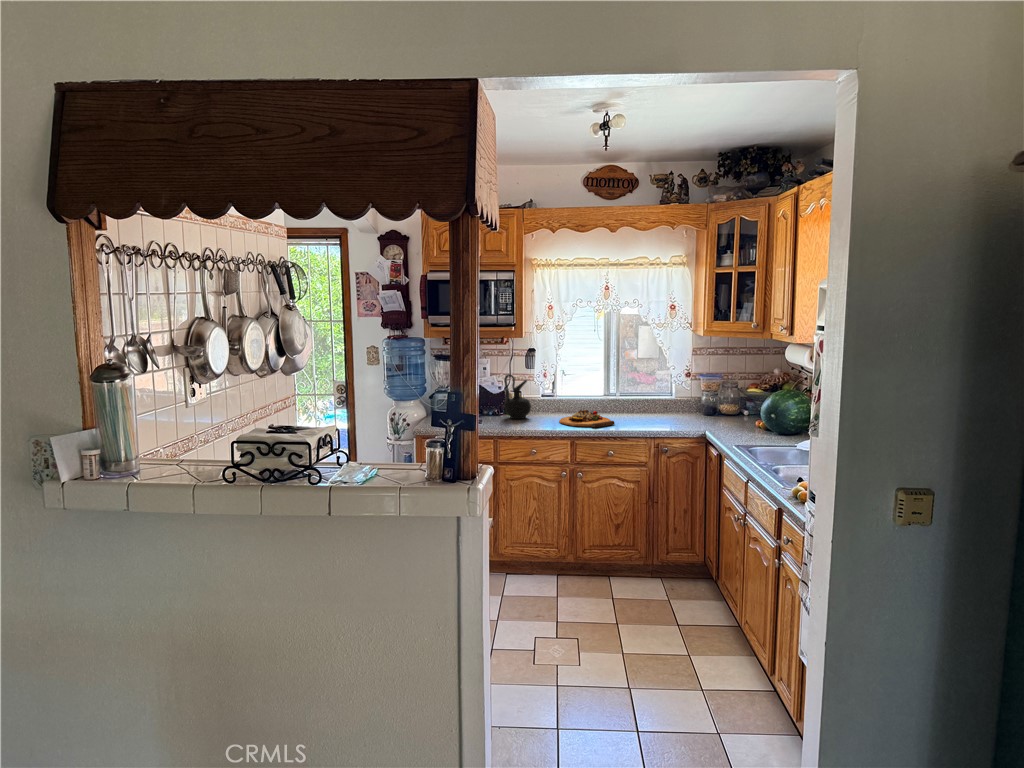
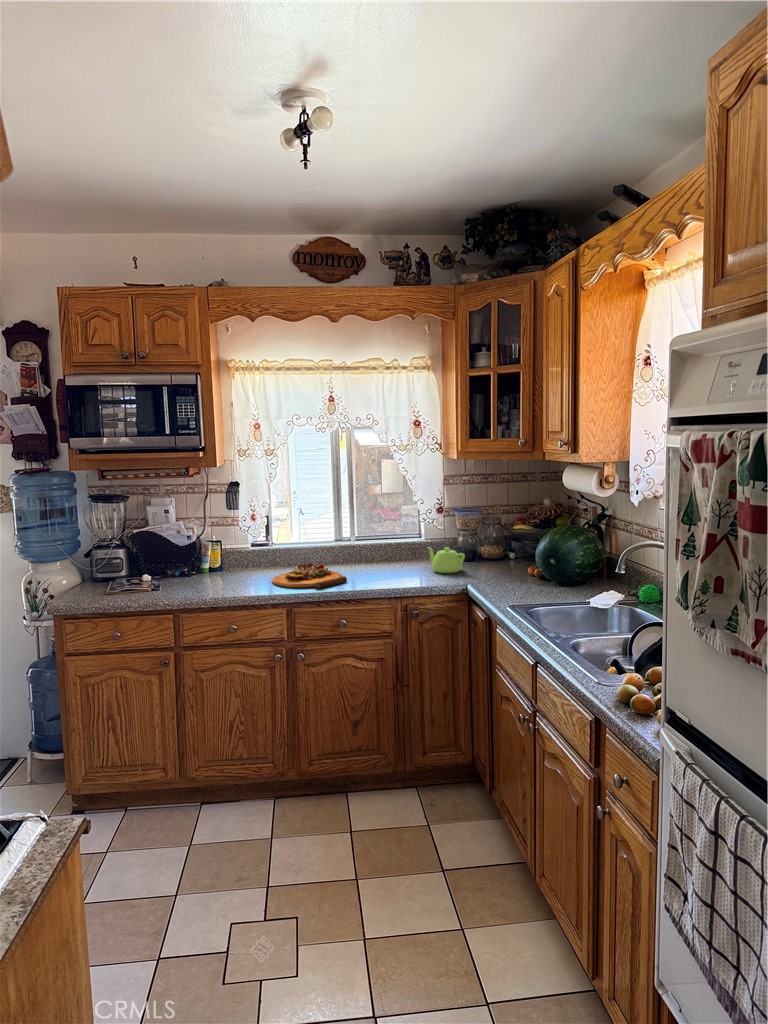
ceramic jug: present [504,375,531,419] -> none [192,519,233,581]
teapot: none [676,402,706,423] -> present [427,547,465,573]

